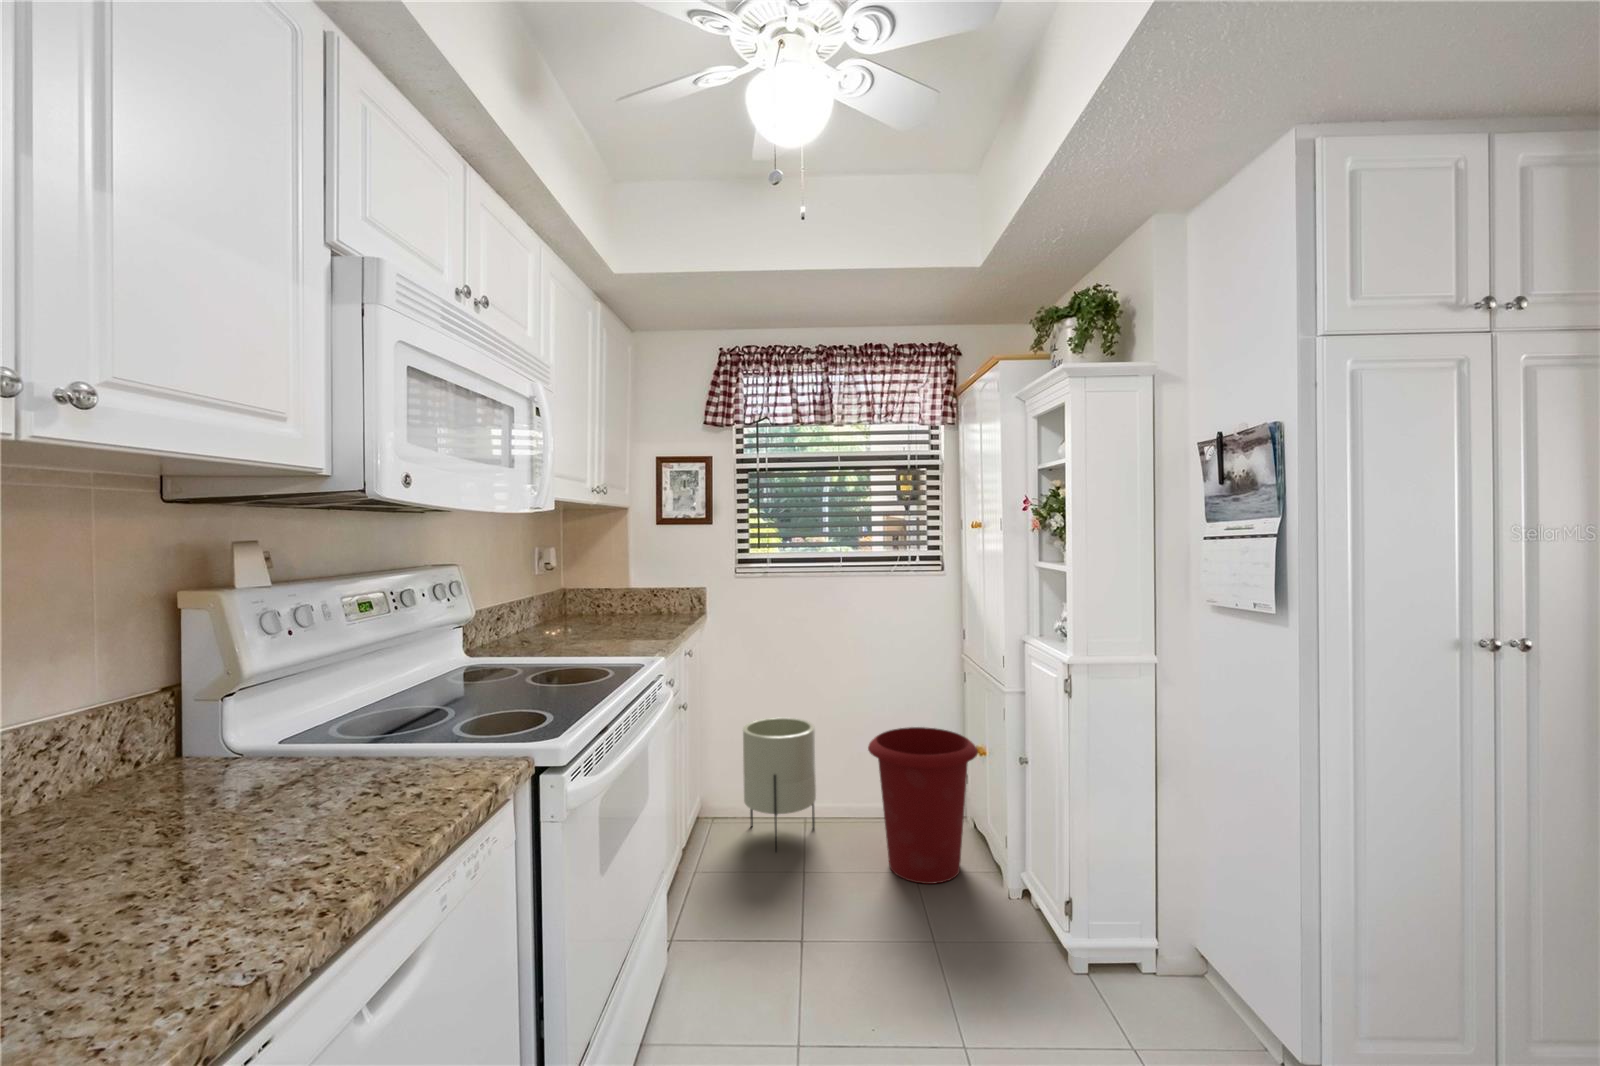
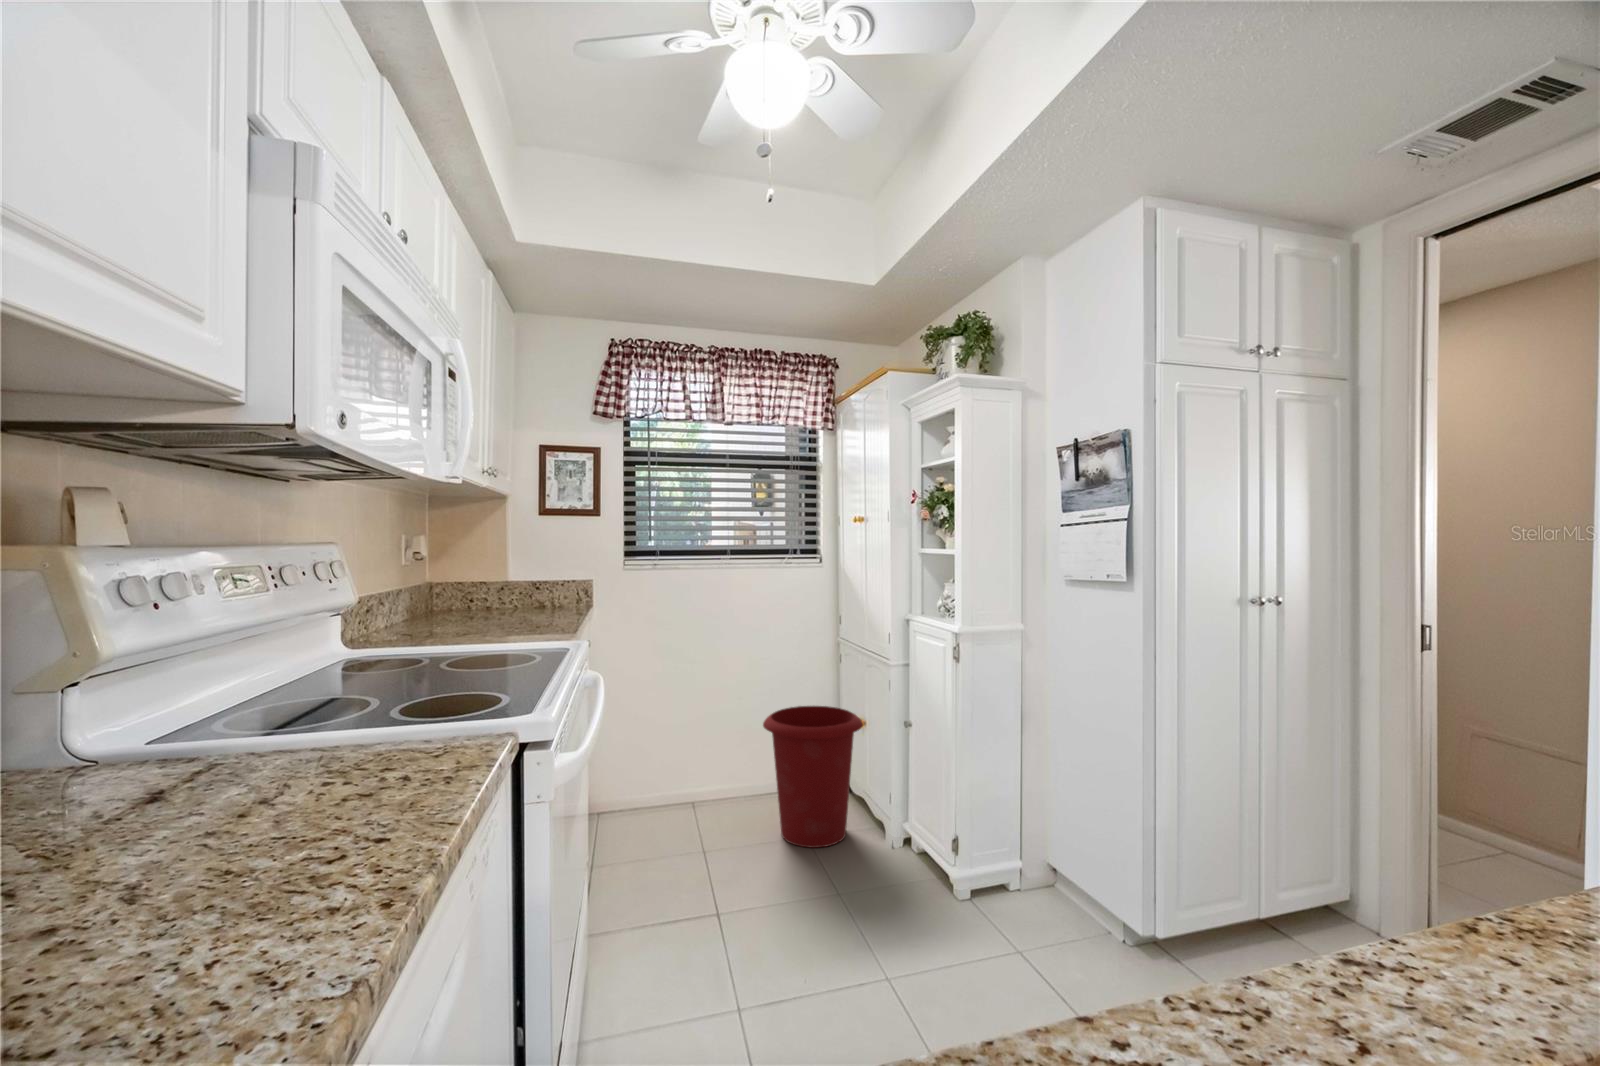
planter: present [743,718,816,852] -> none [634,706,706,838]

